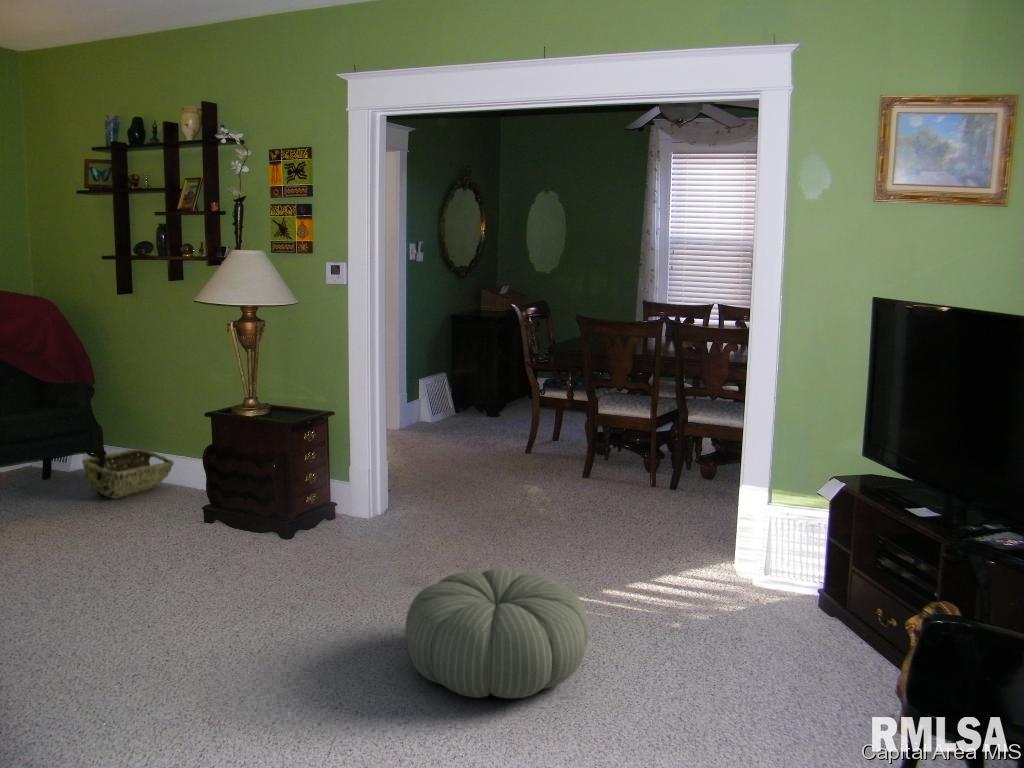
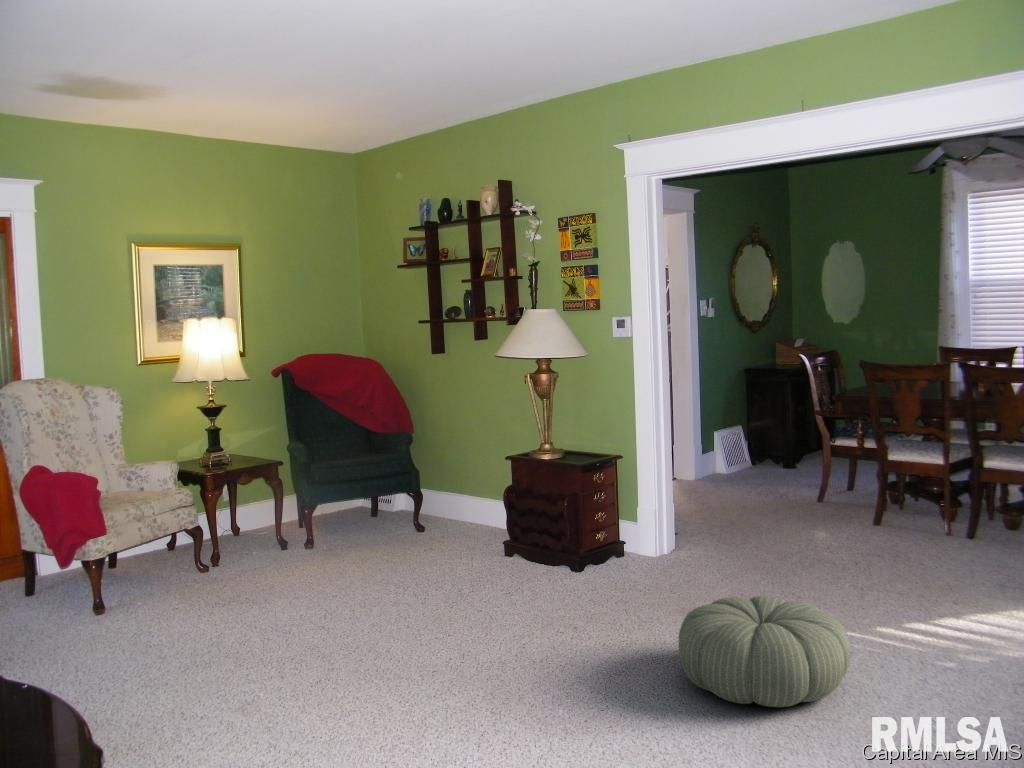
woven basket: present [82,449,174,499] -> none [405,490,479,533]

